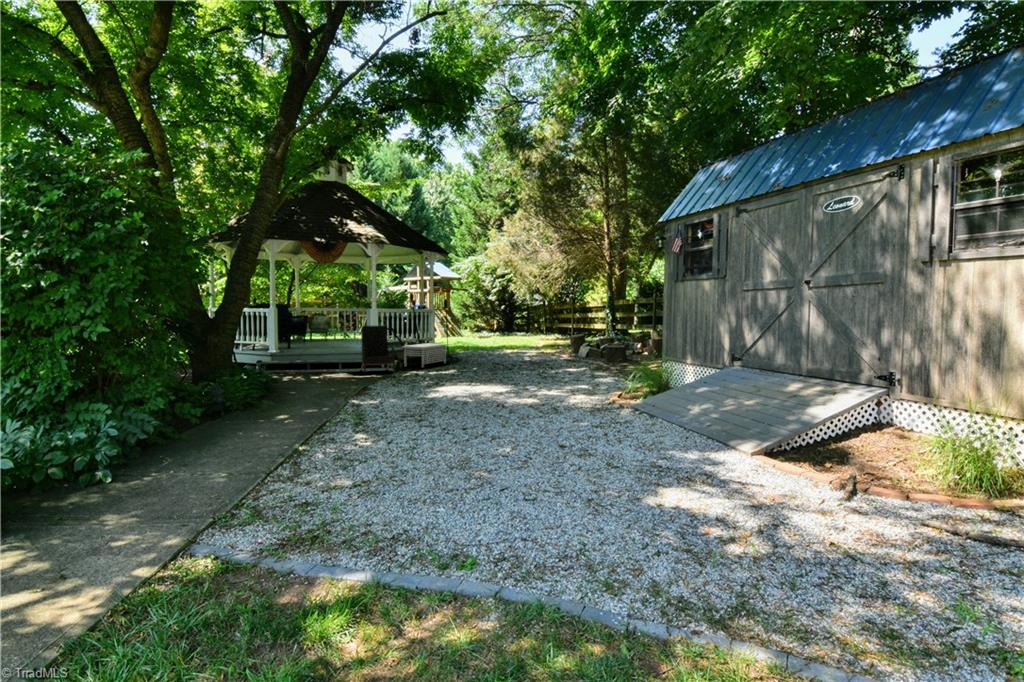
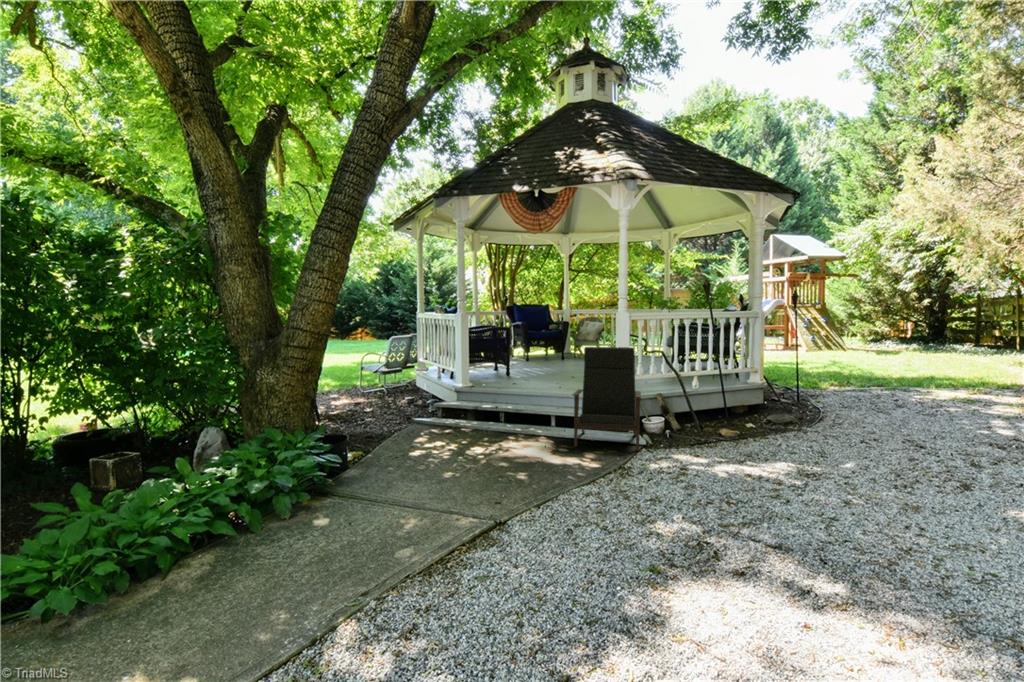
storage bench: present [402,343,447,367] -> none [674,381,781,439]

